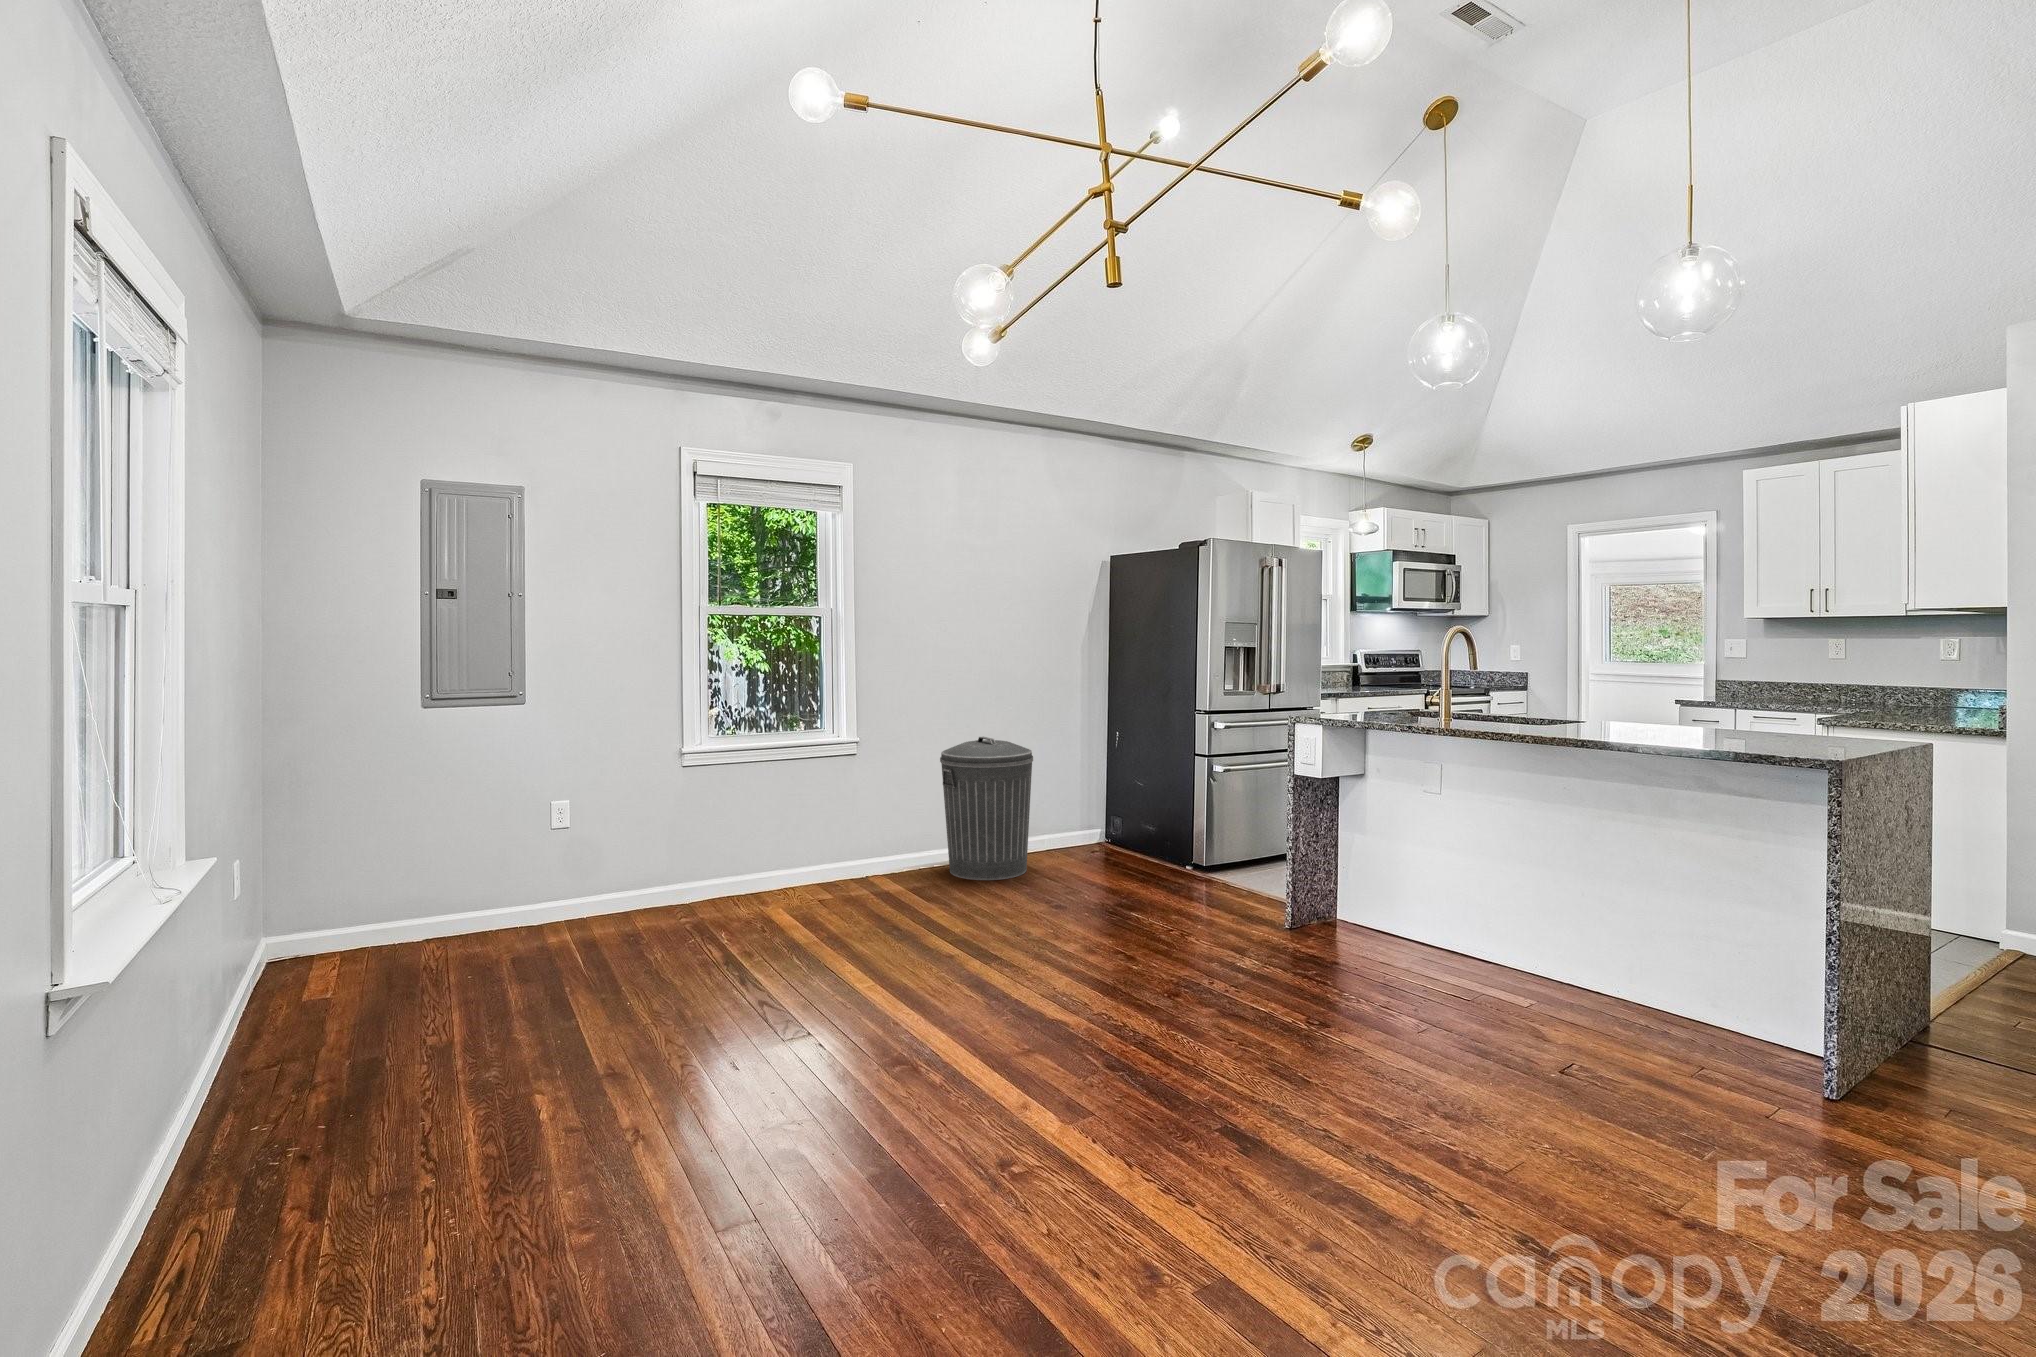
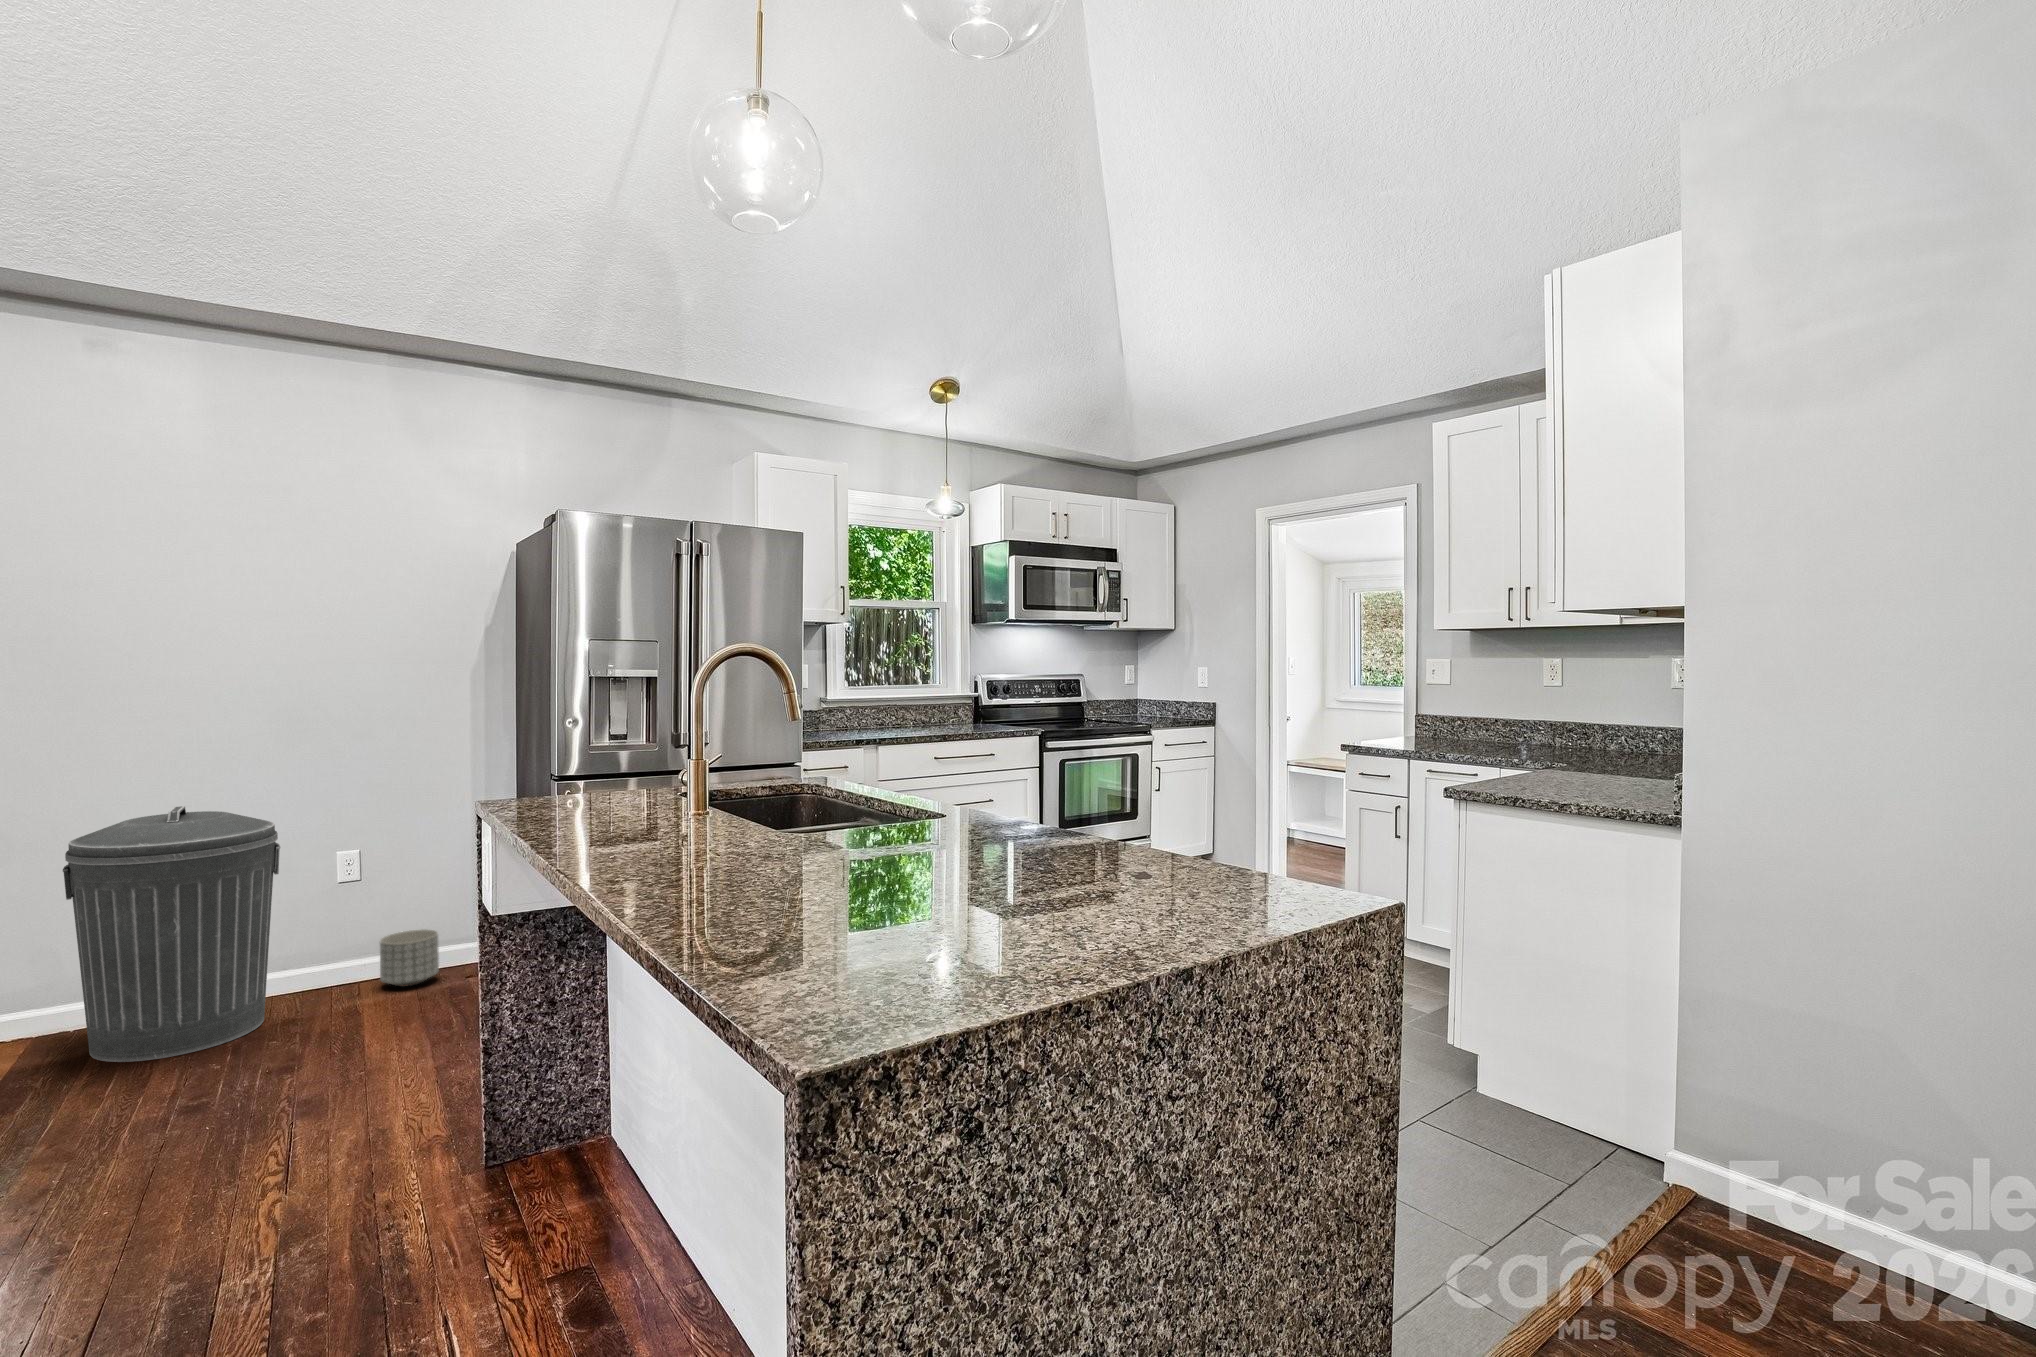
planter: none [1052,819,1083,852] -> present [380,929,439,987]

